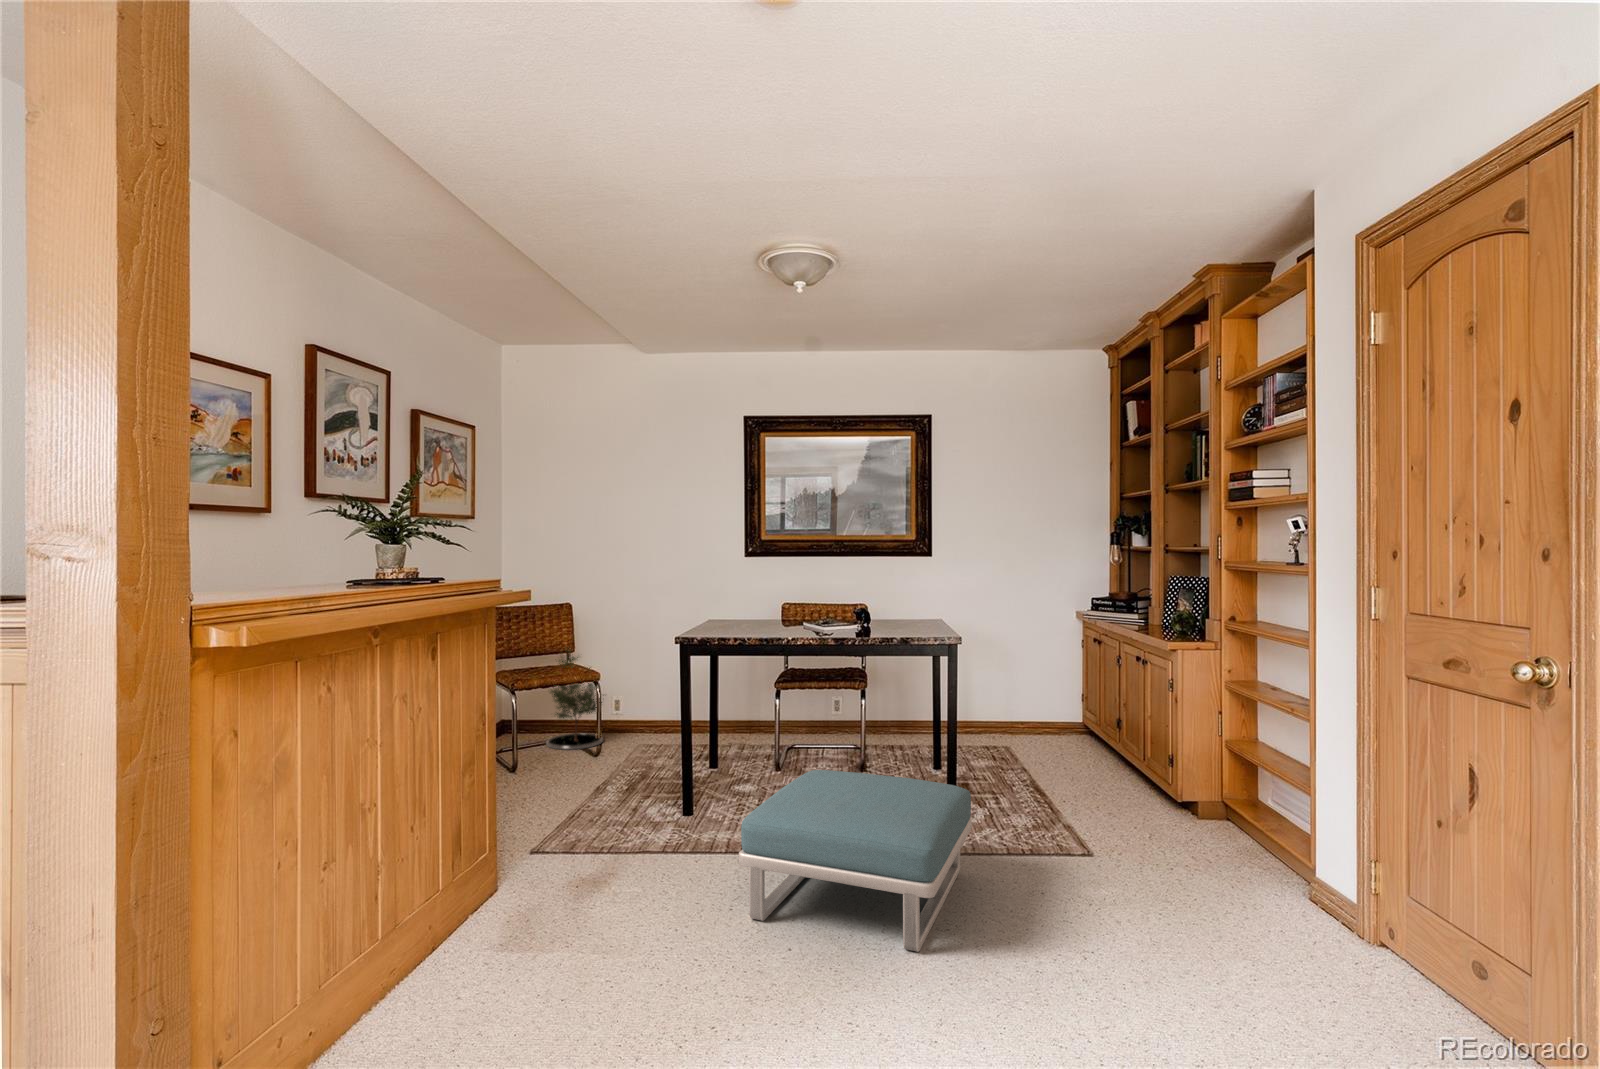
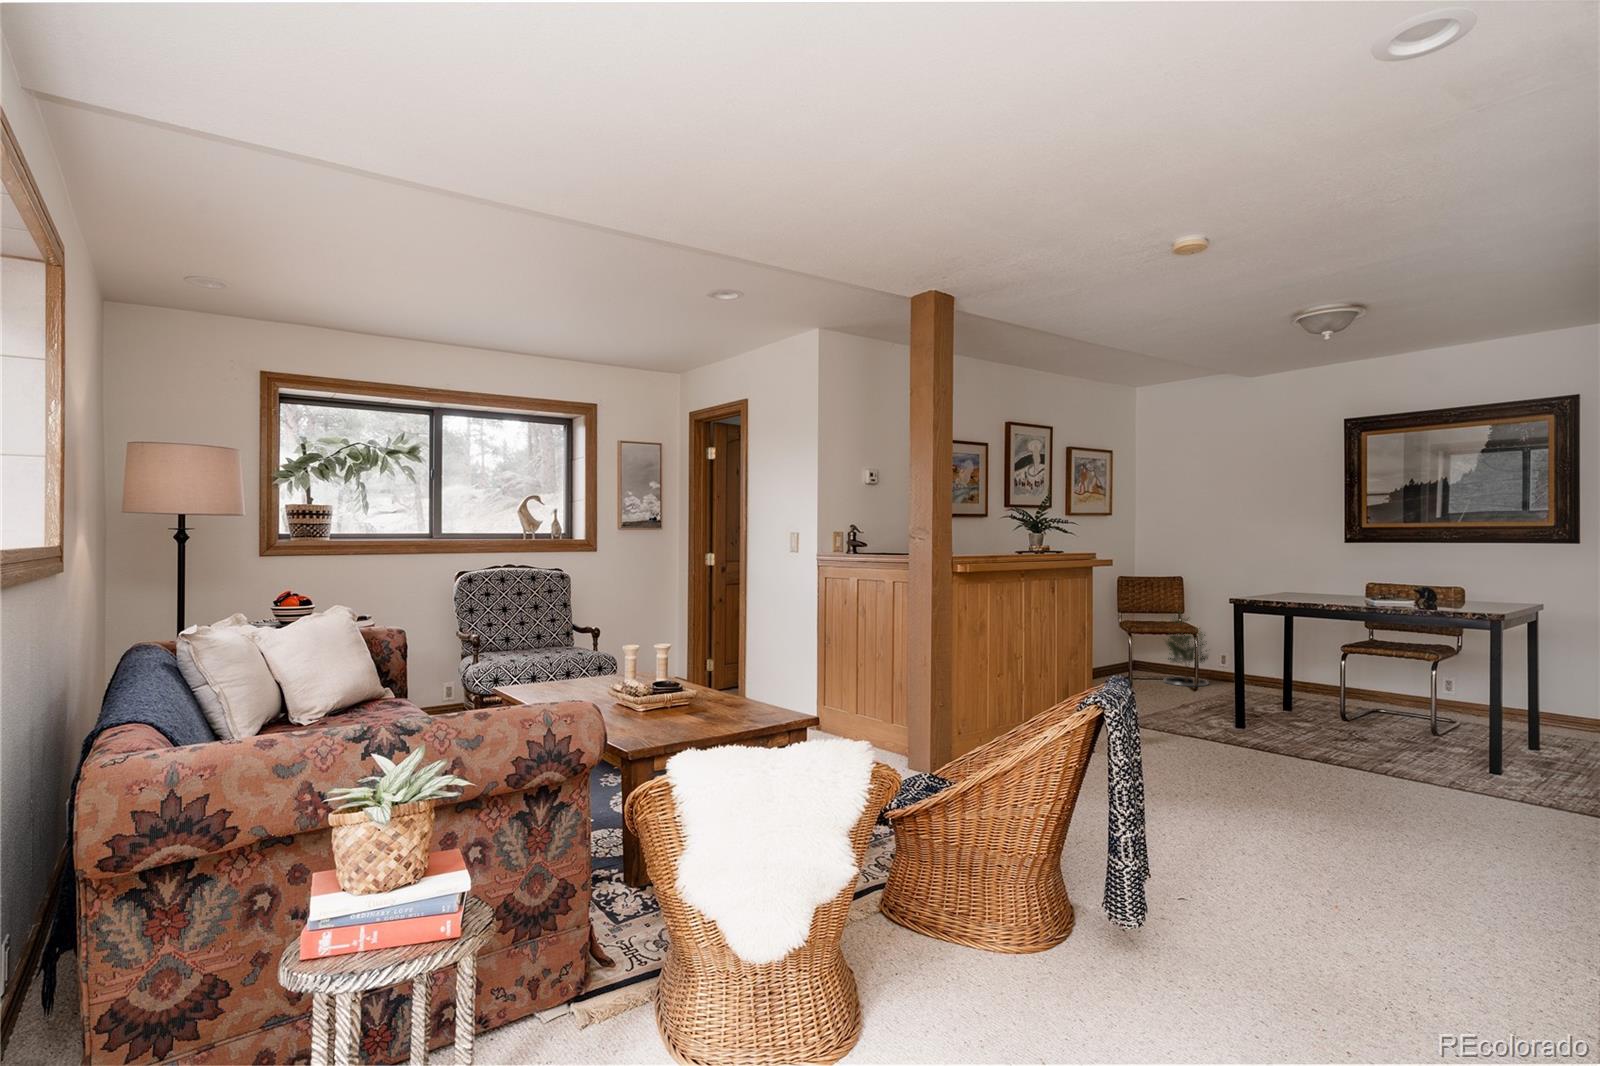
footstool: present [739,770,972,952] -> none [1235,695,1444,797]

